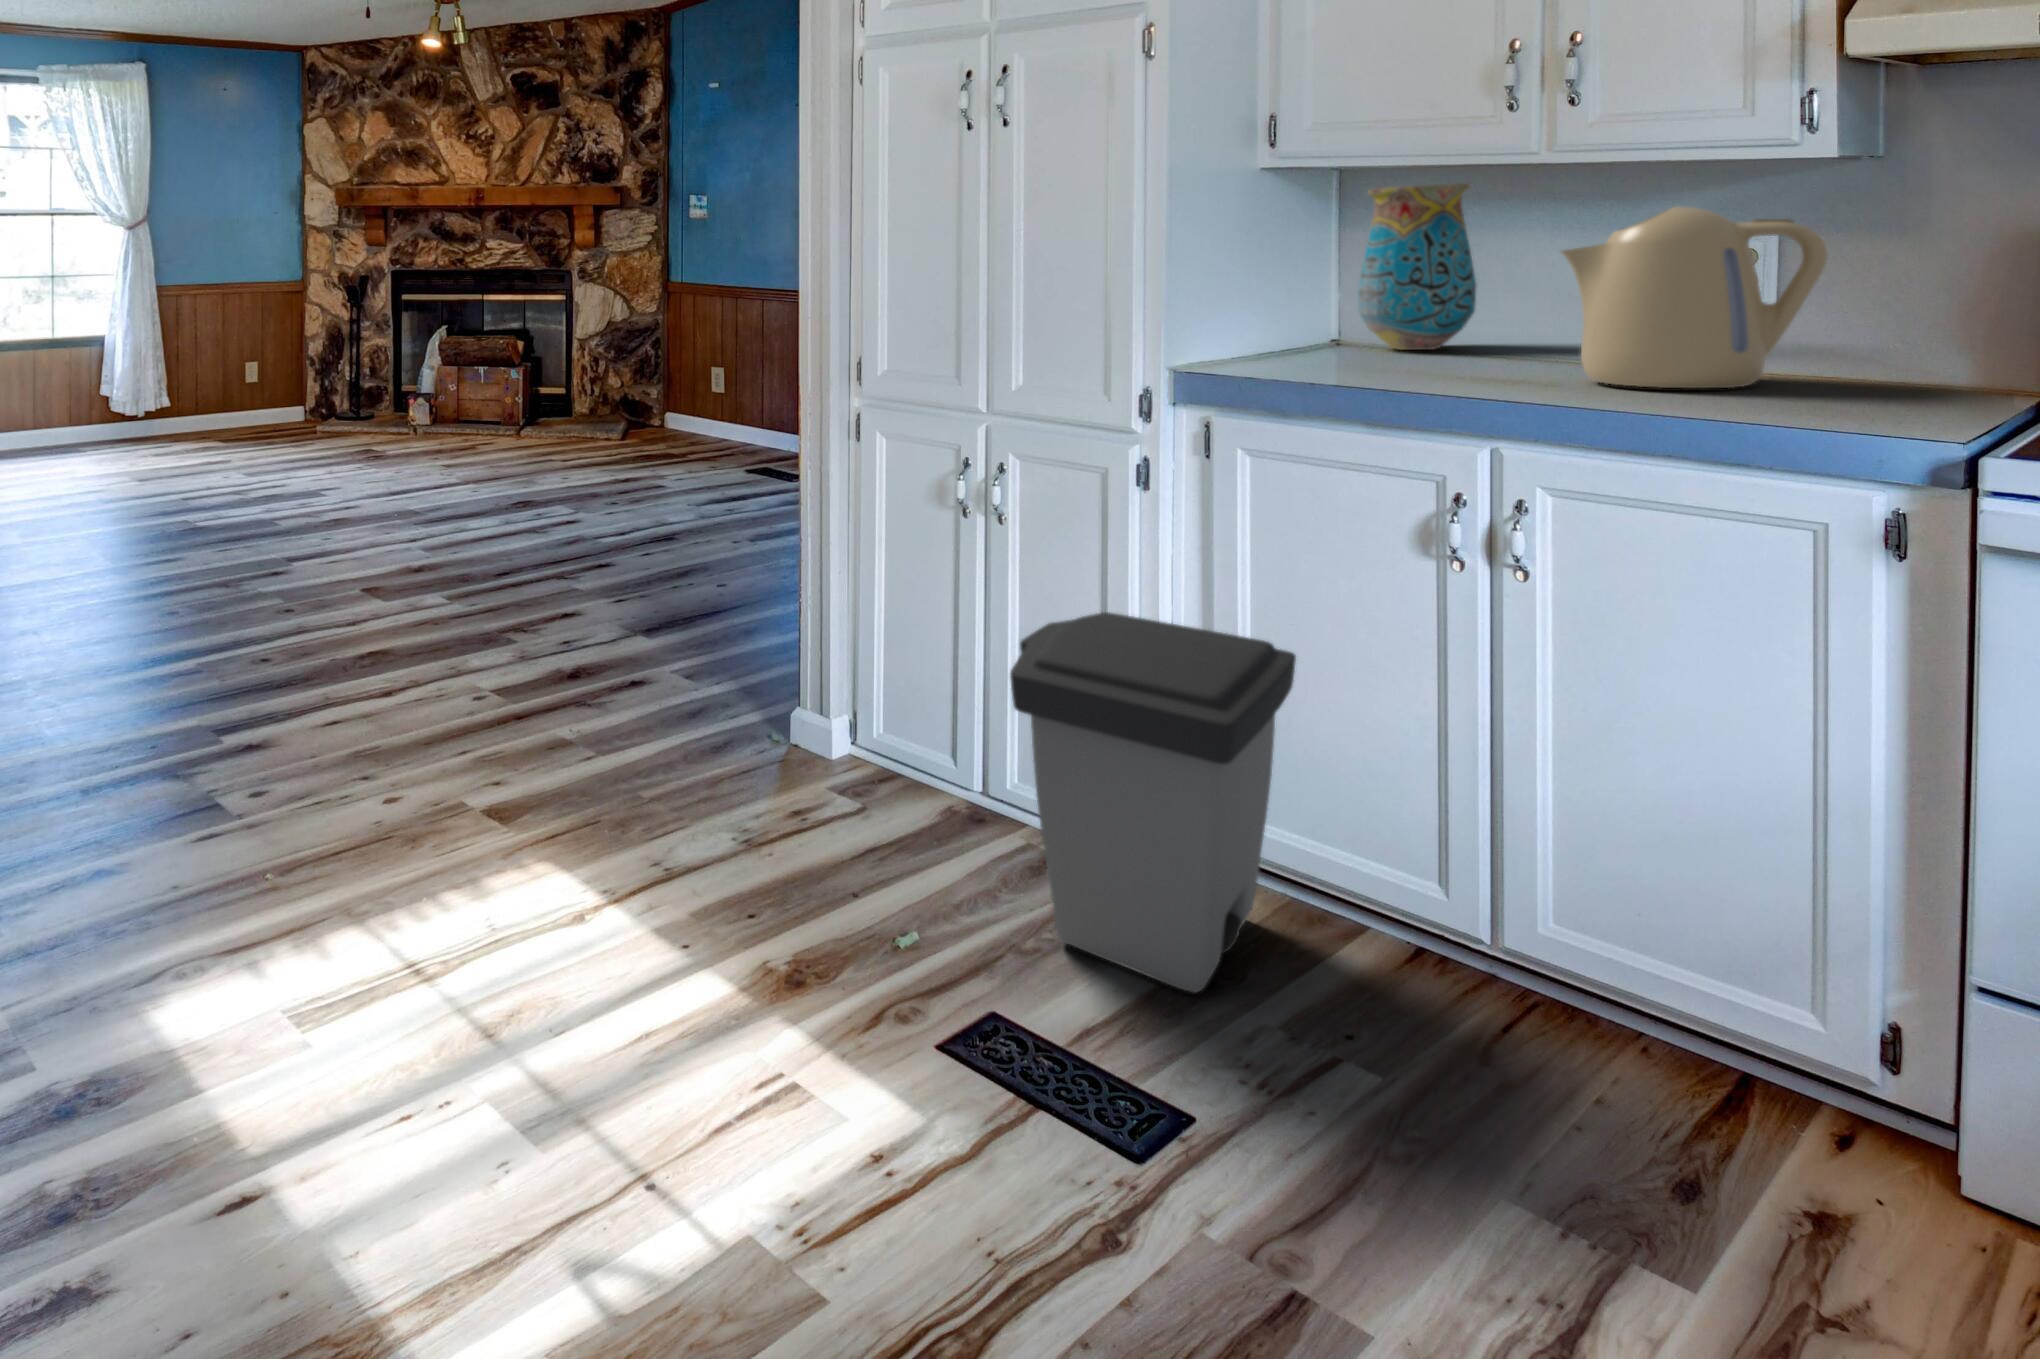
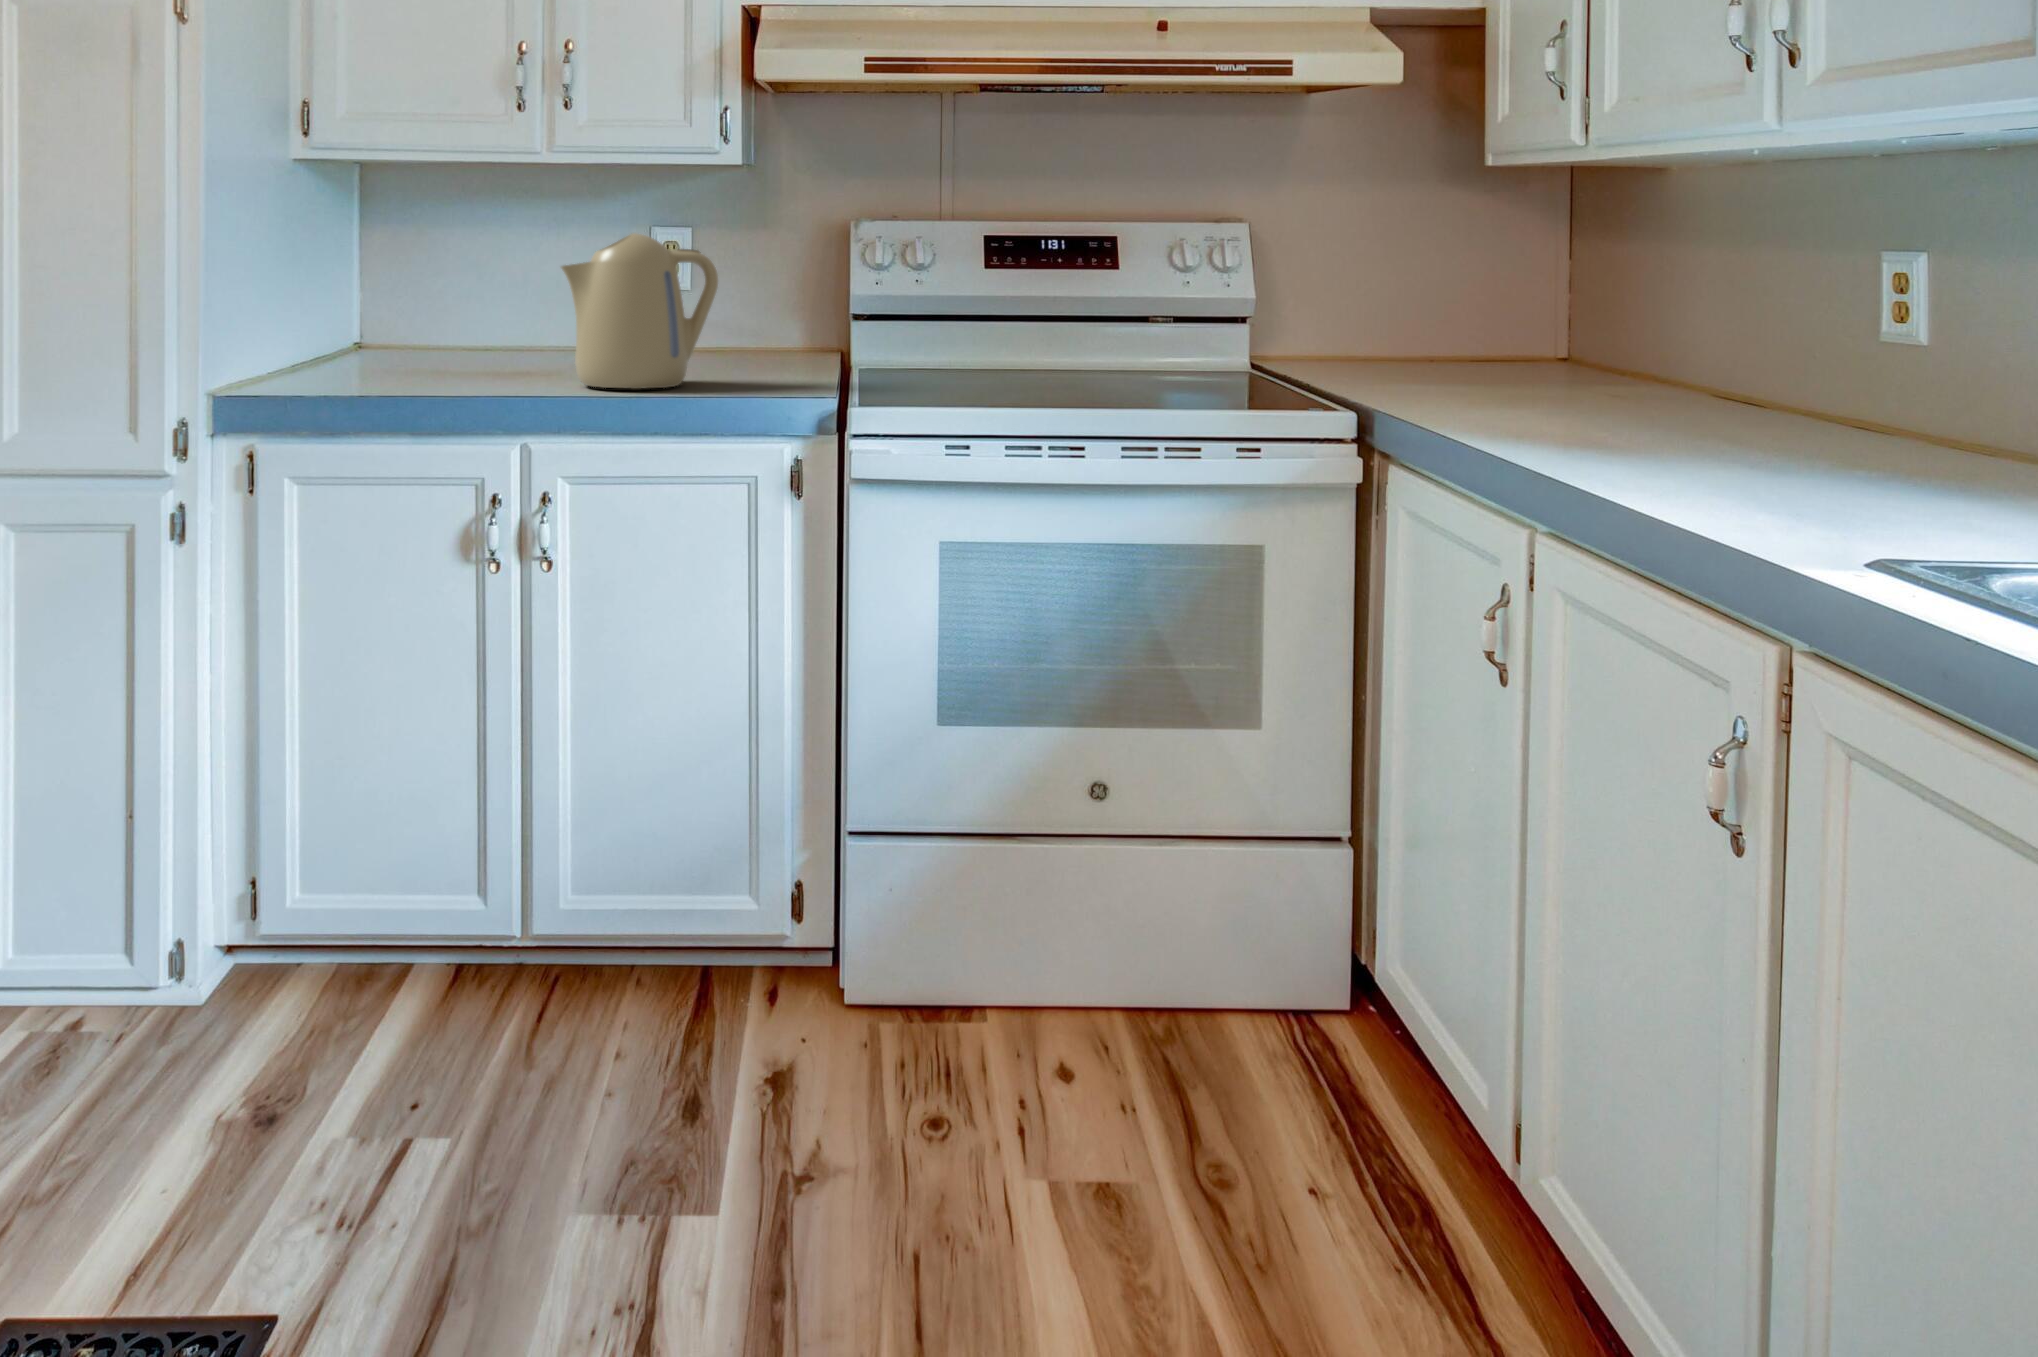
vase: present [1358,183,1476,350] -> none [385,193,483,362]
trash can: present [1010,612,1296,992] -> none [41,684,352,1121]

